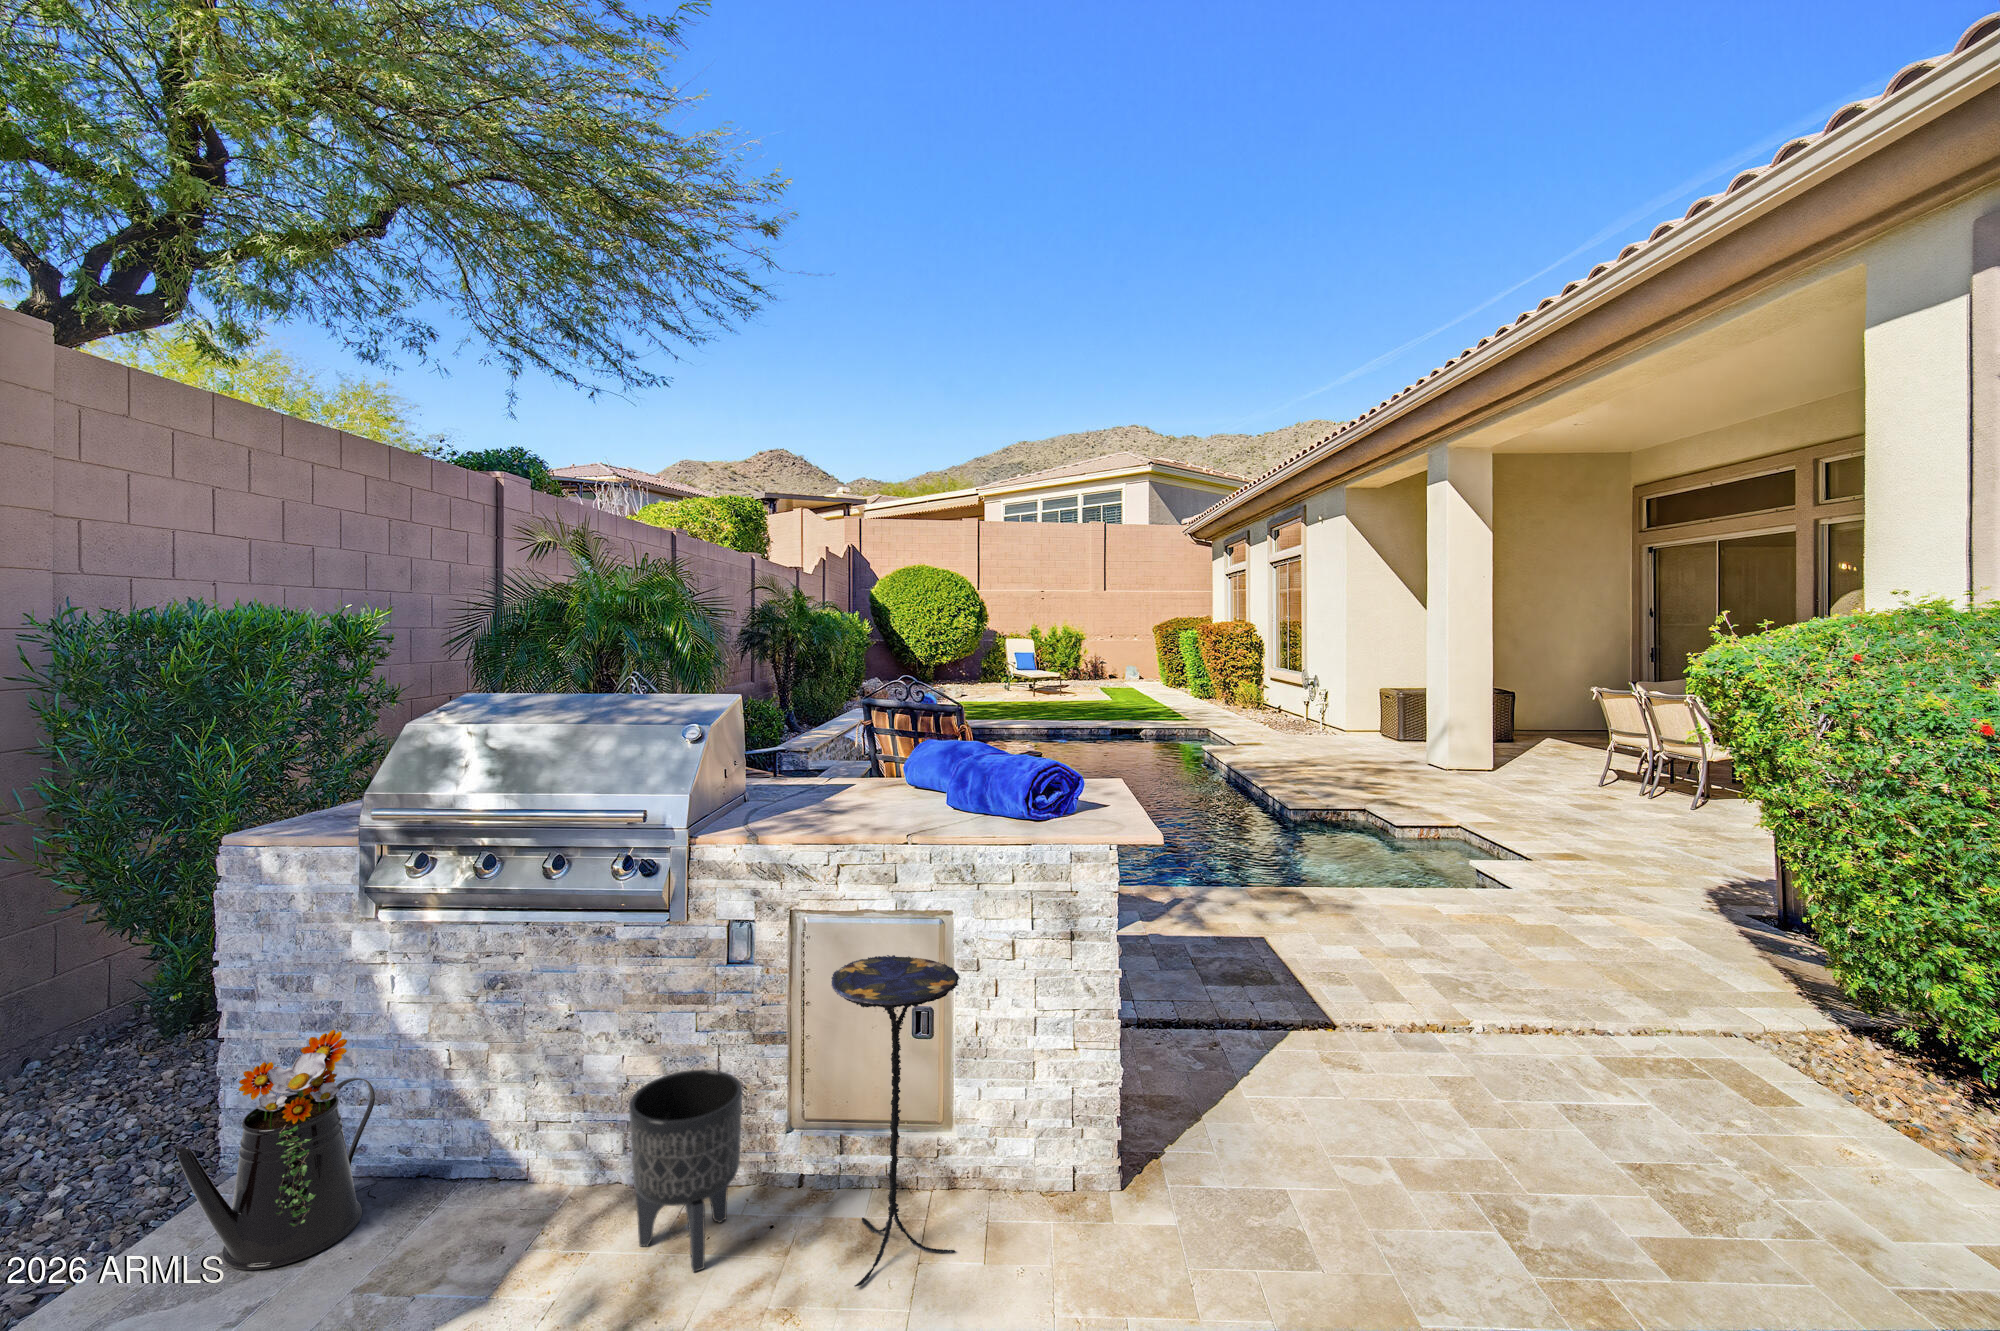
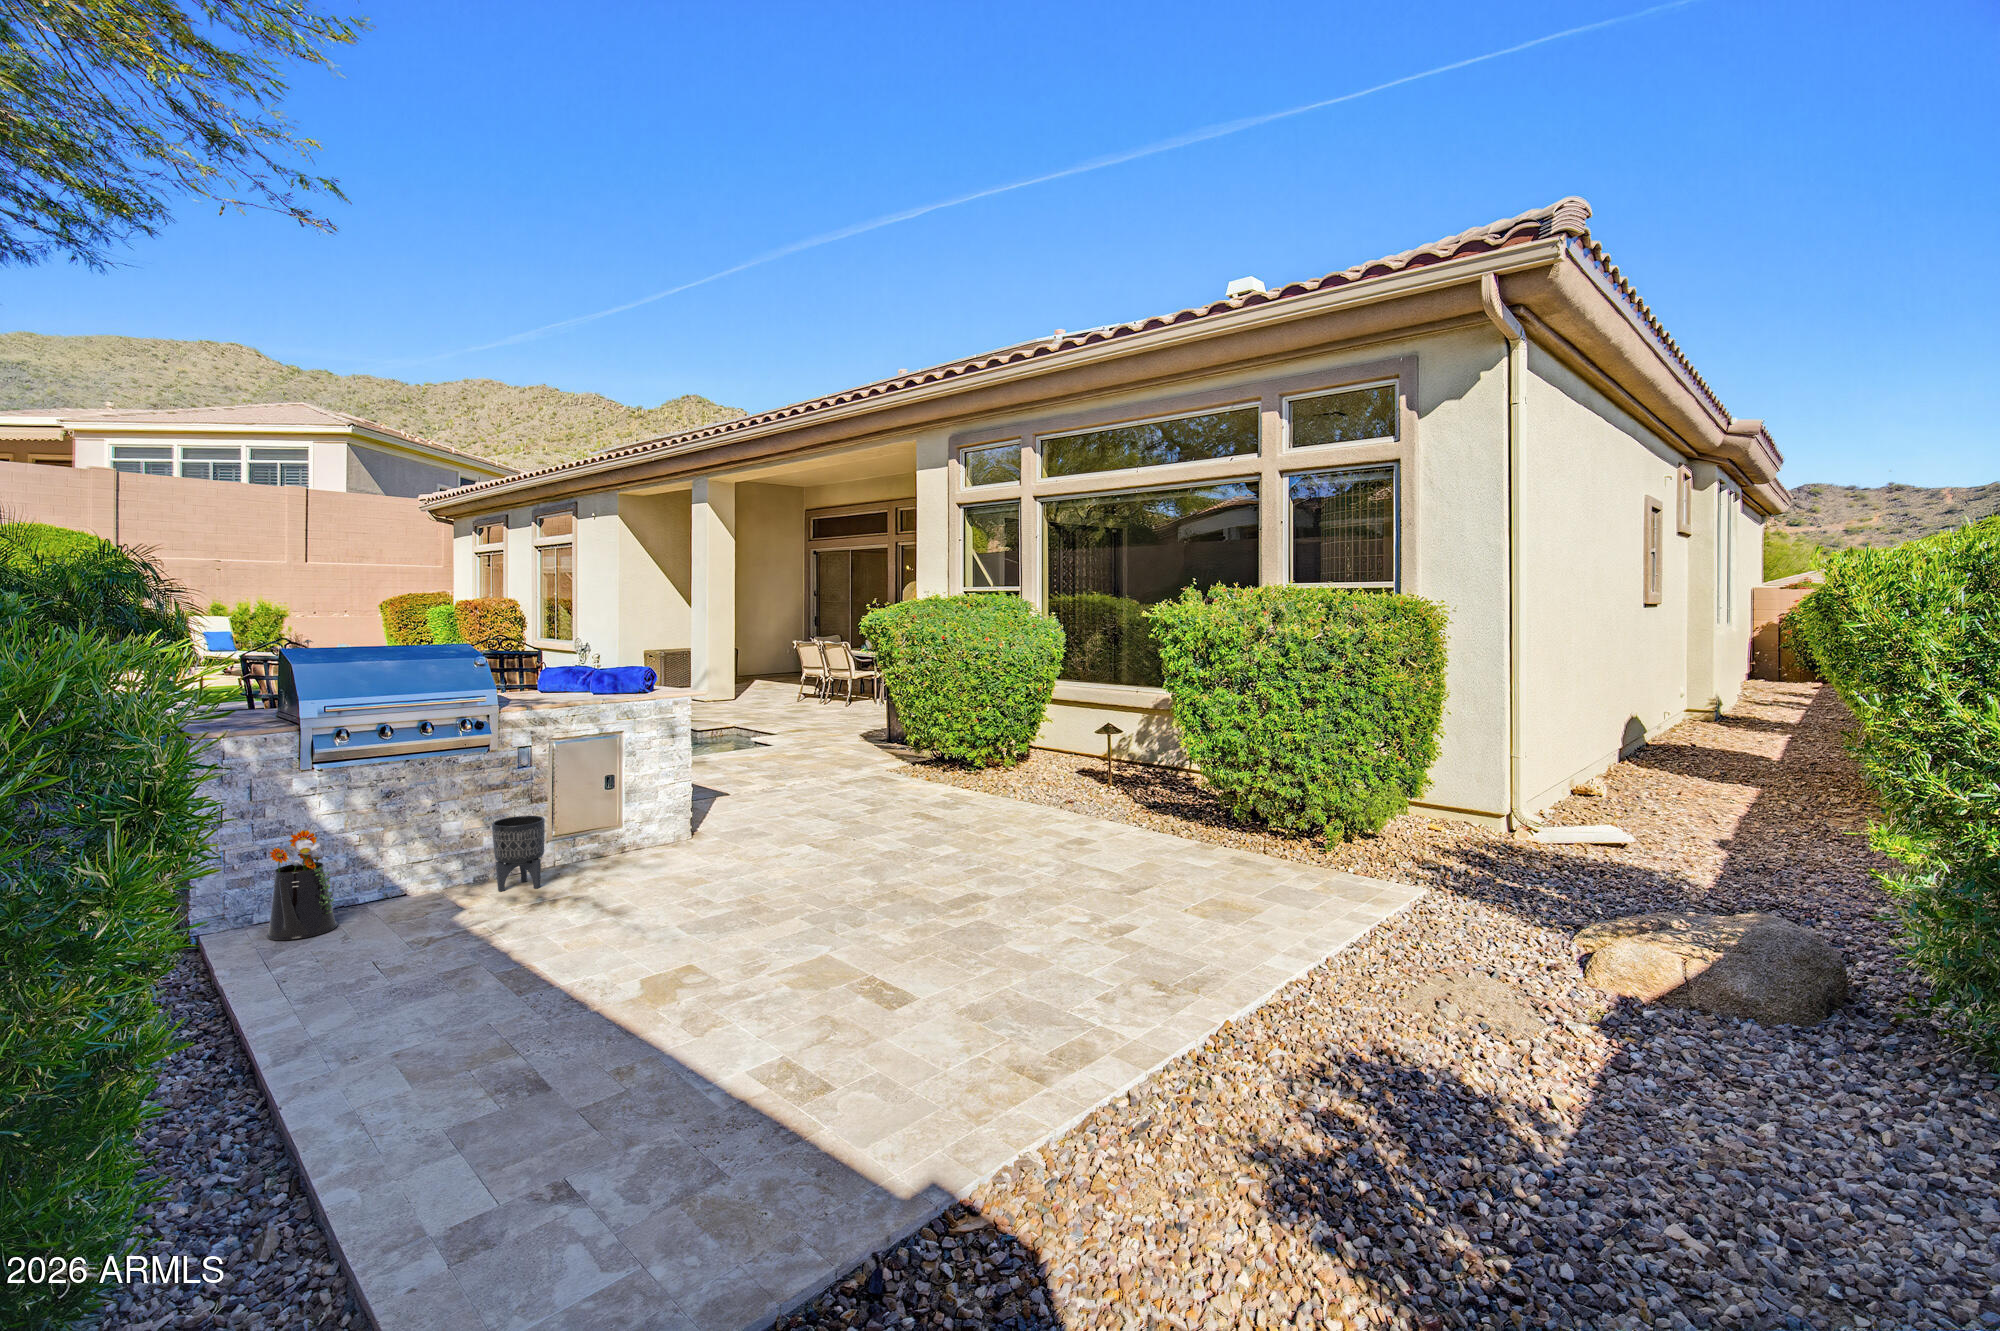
side table: present [831,955,960,1287] -> none [581,753,638,874]

